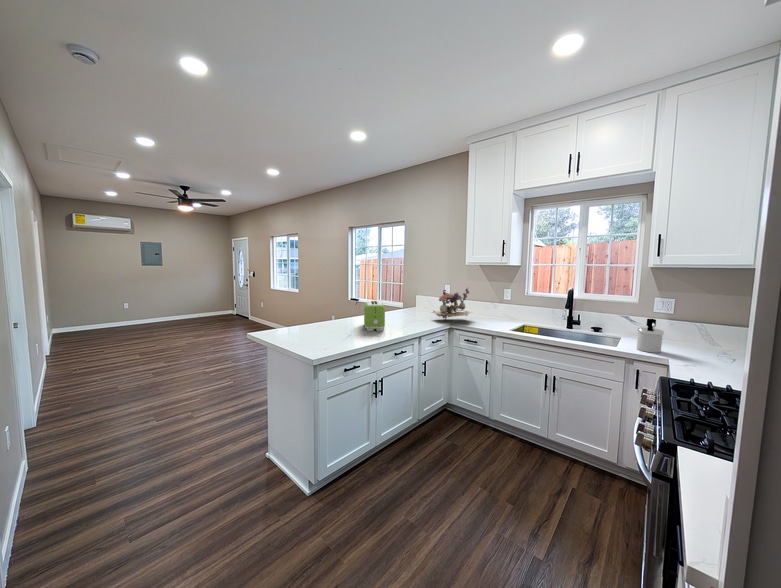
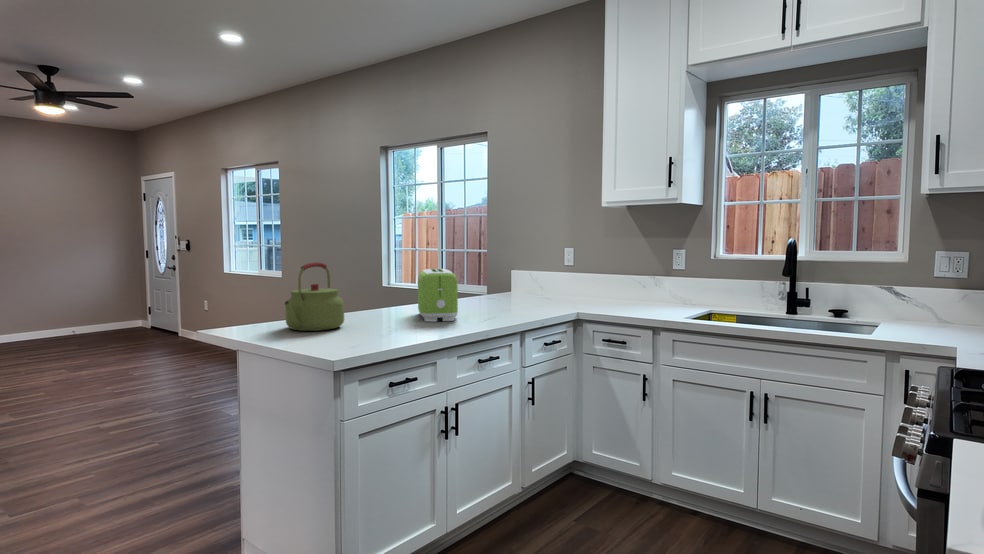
flower arrangement: present [432,289,472,319] -> none [541,247,619,307]
kettle: none [292,300,324,338] -> present [285,262,344,331]
soap dispenser: present [637,319,664,353] -> none [905,281,948,339]

